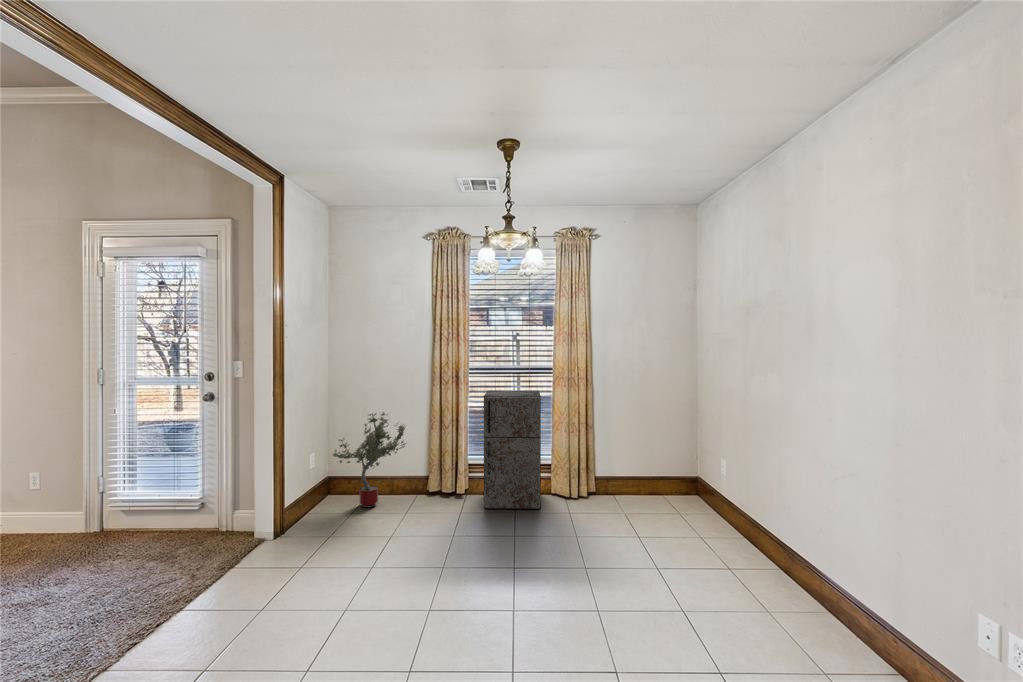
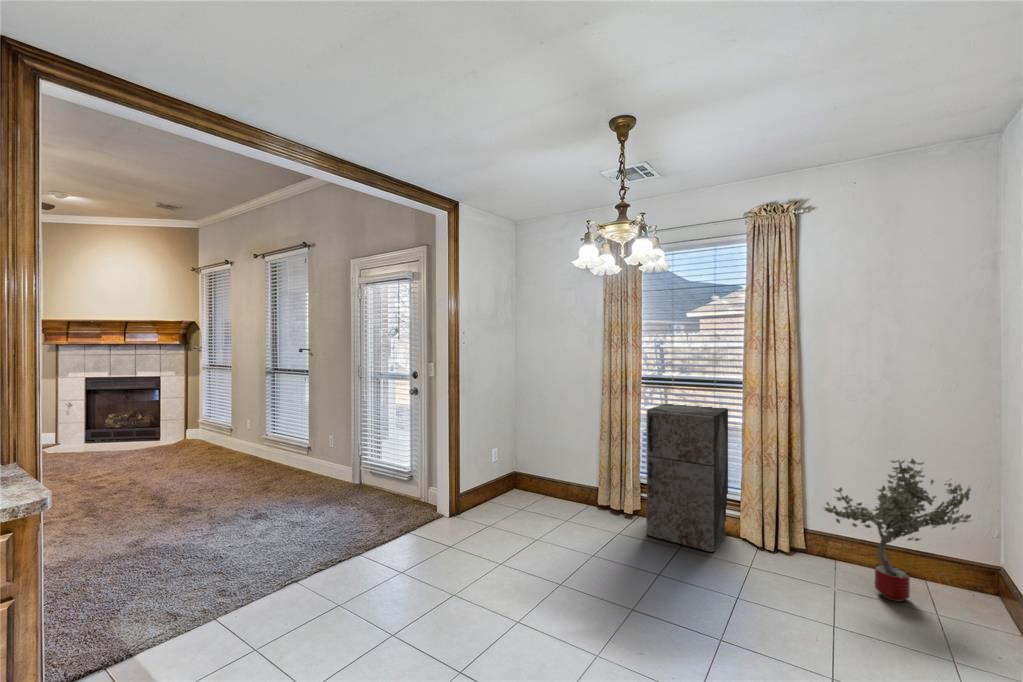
potted tree: present [333,412,405,507] -> present [824,458,971,602]

